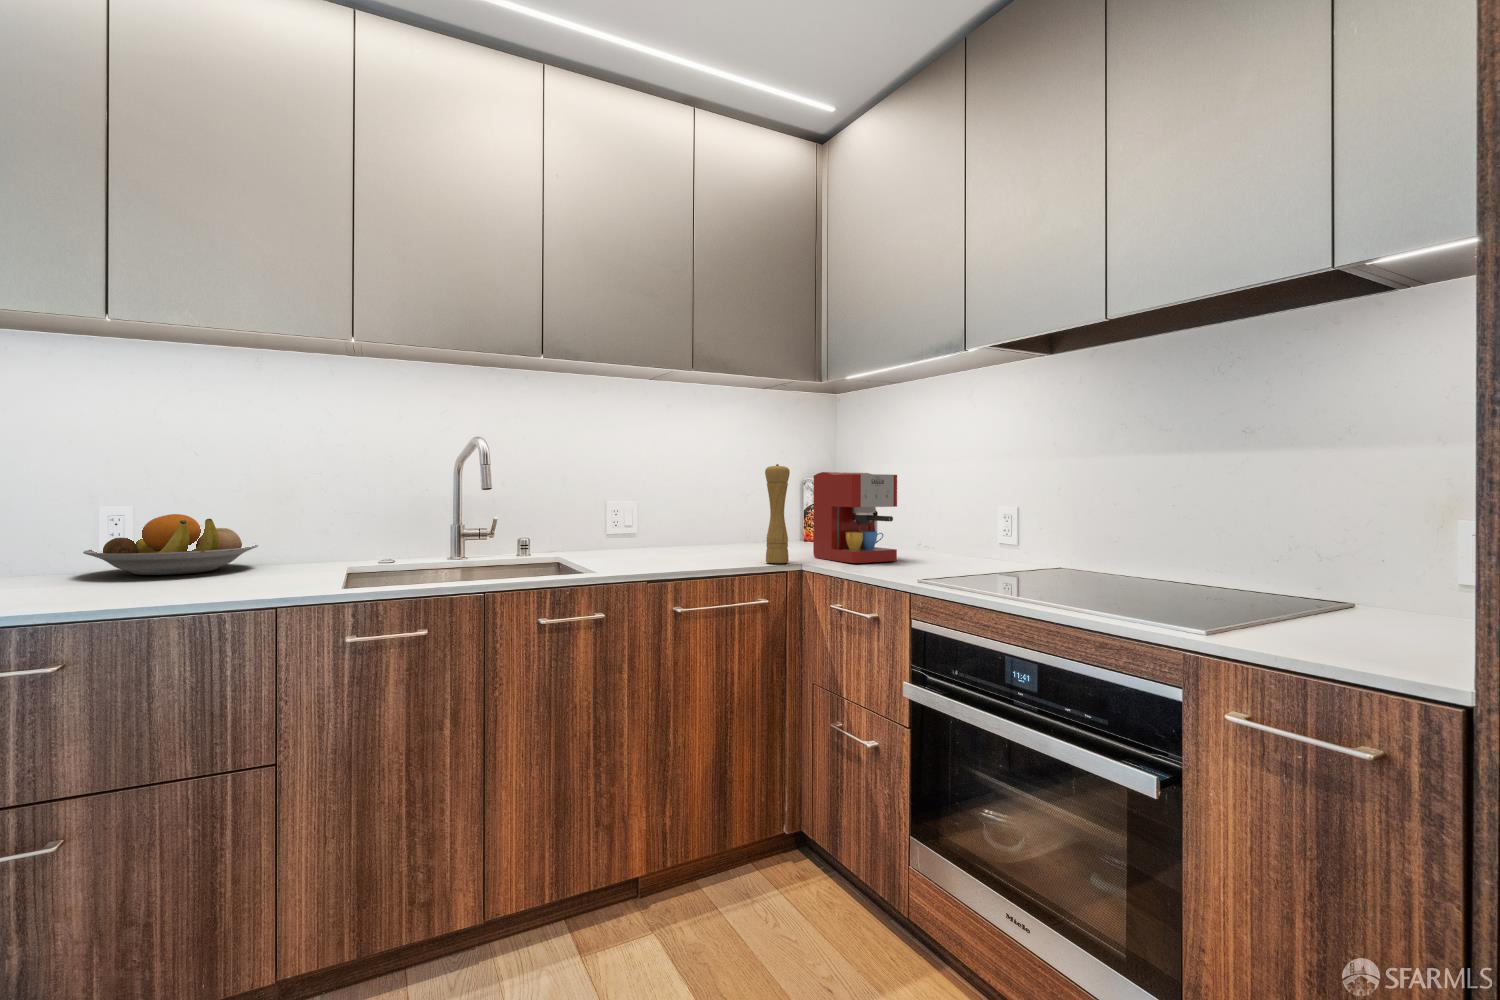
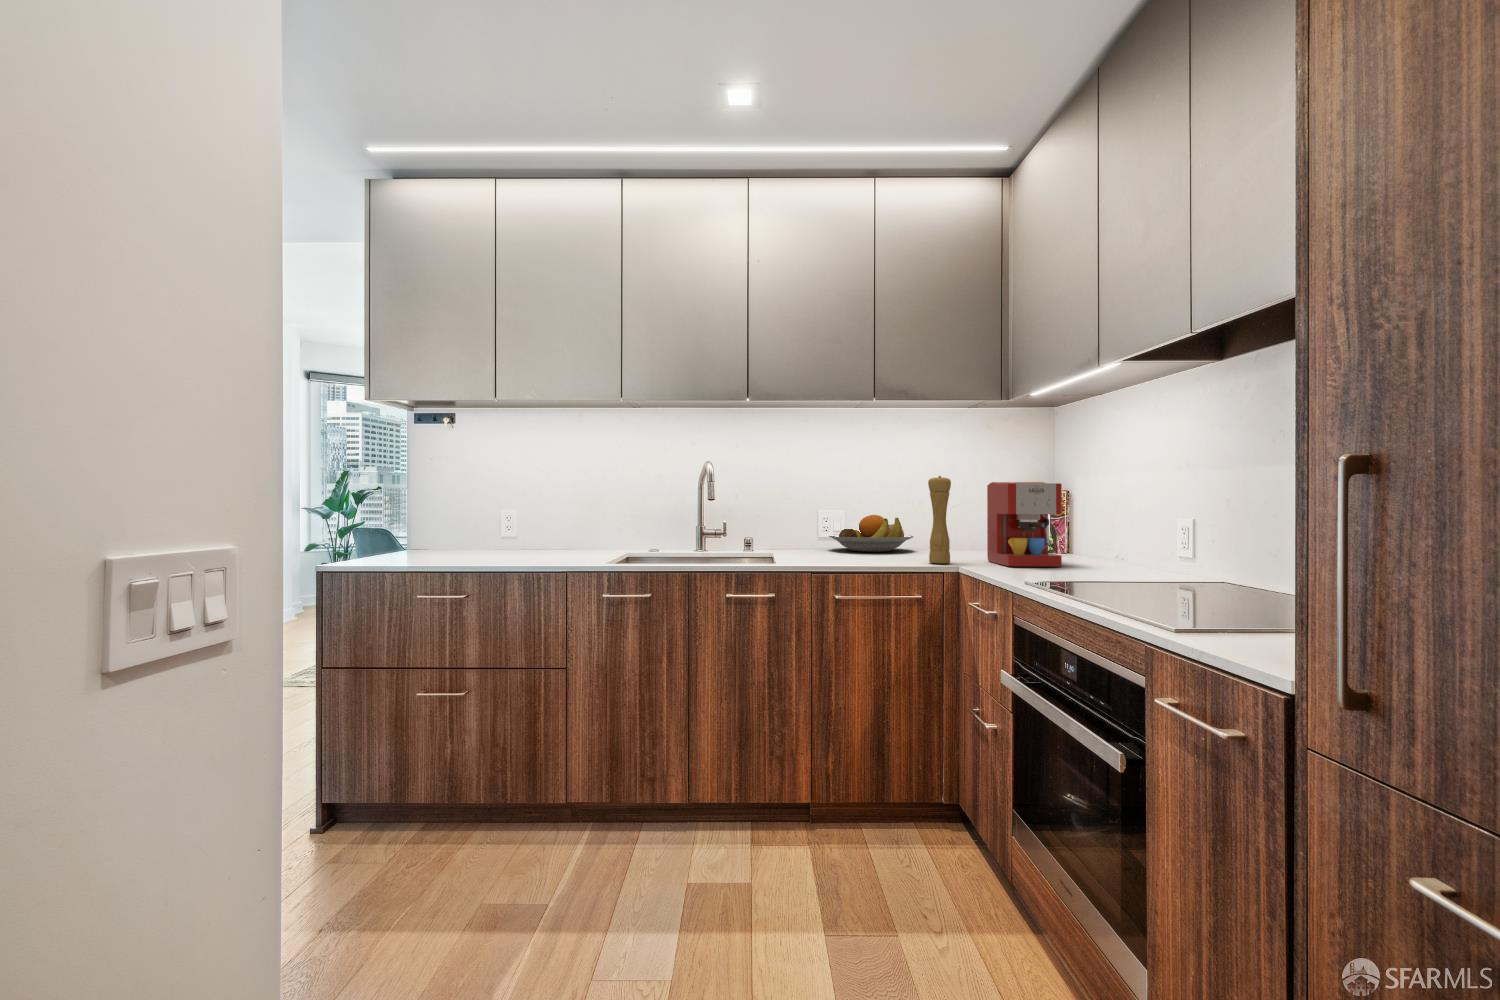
fruit bowl: present [83,514,258,575] -> present [829,515,913,552]

